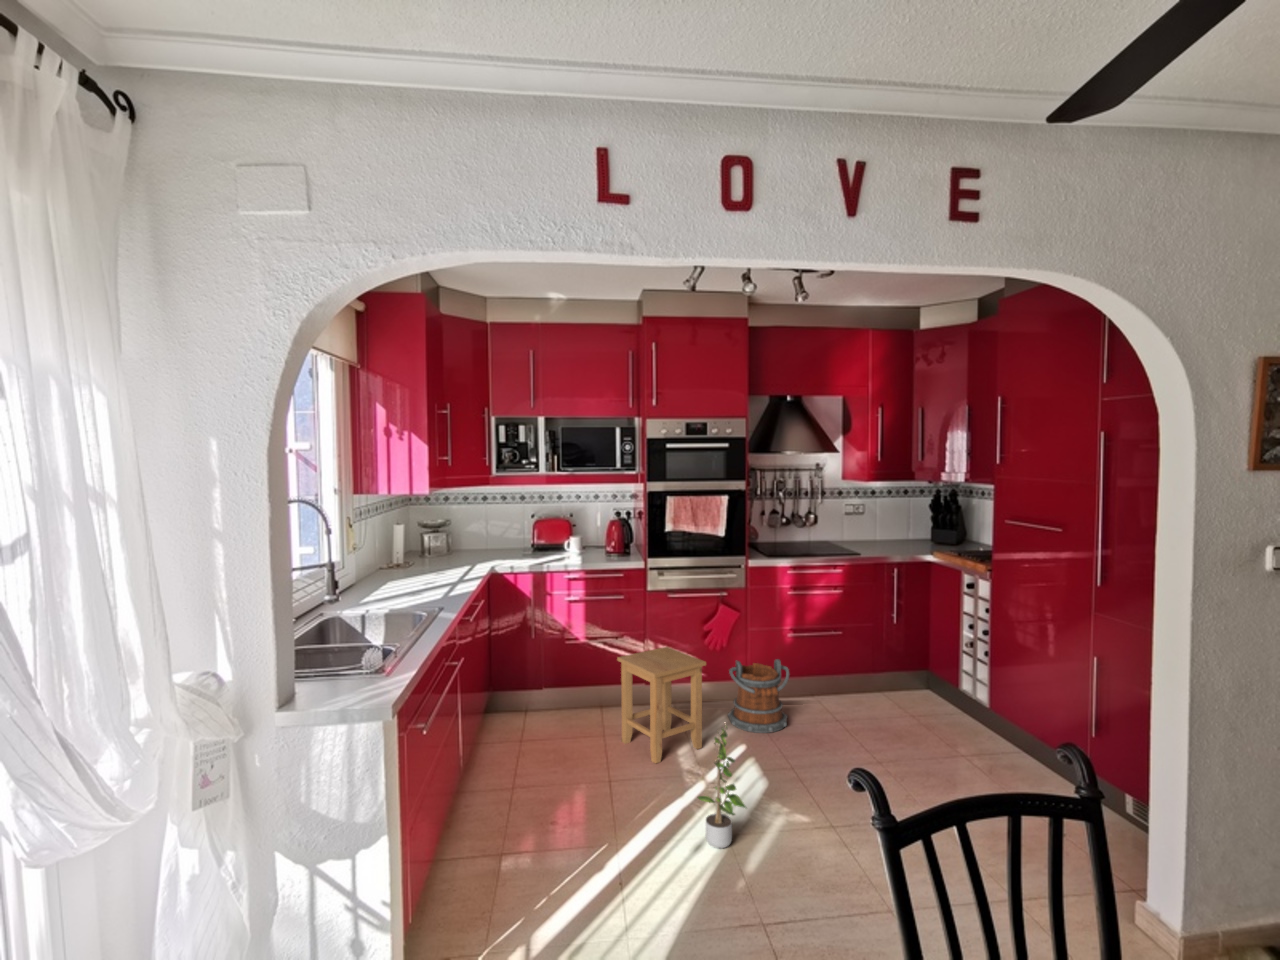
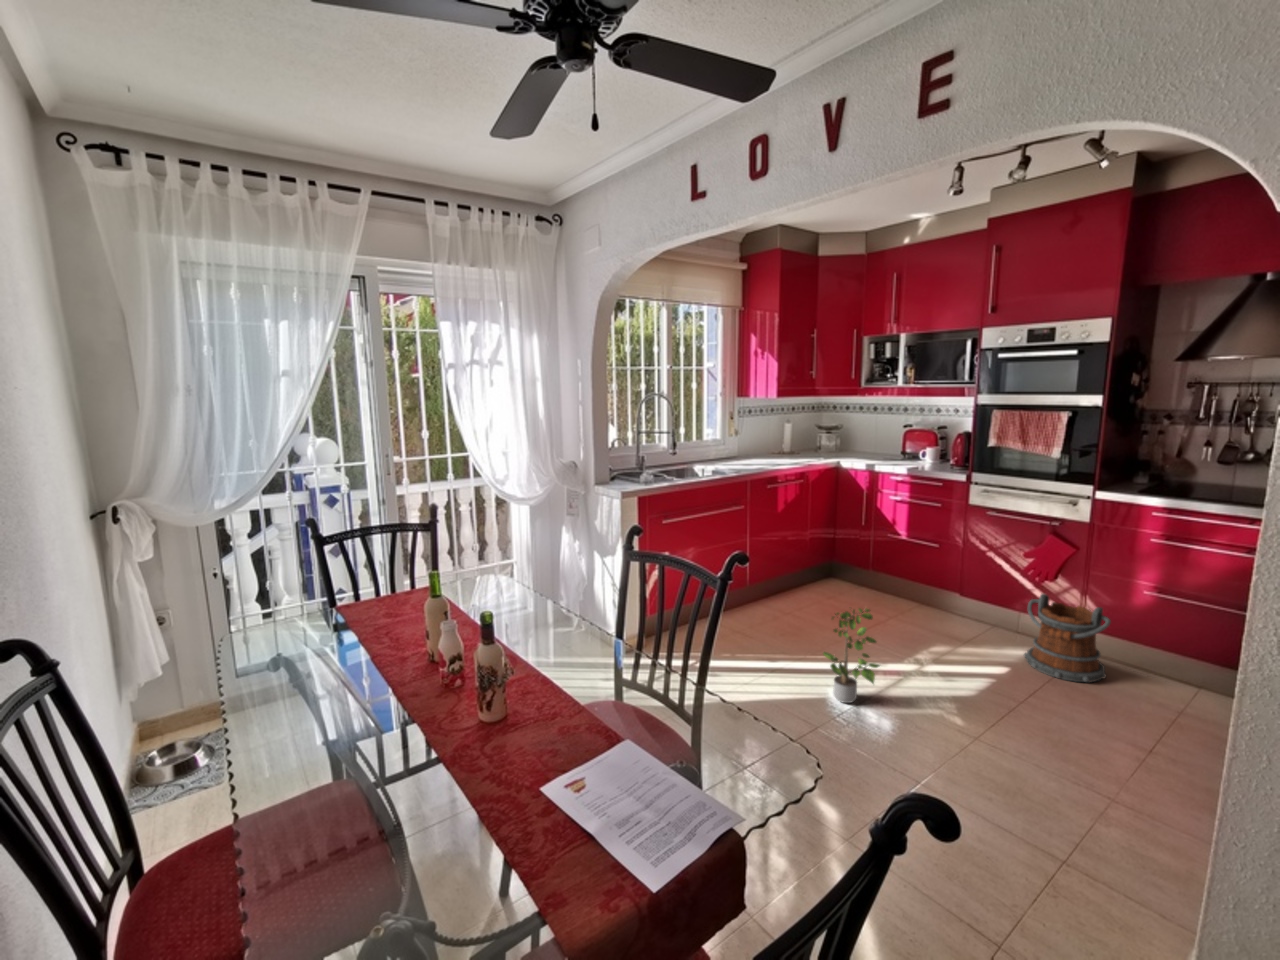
stool: present [617,647,706,763] -> none [893,551,964,655]

